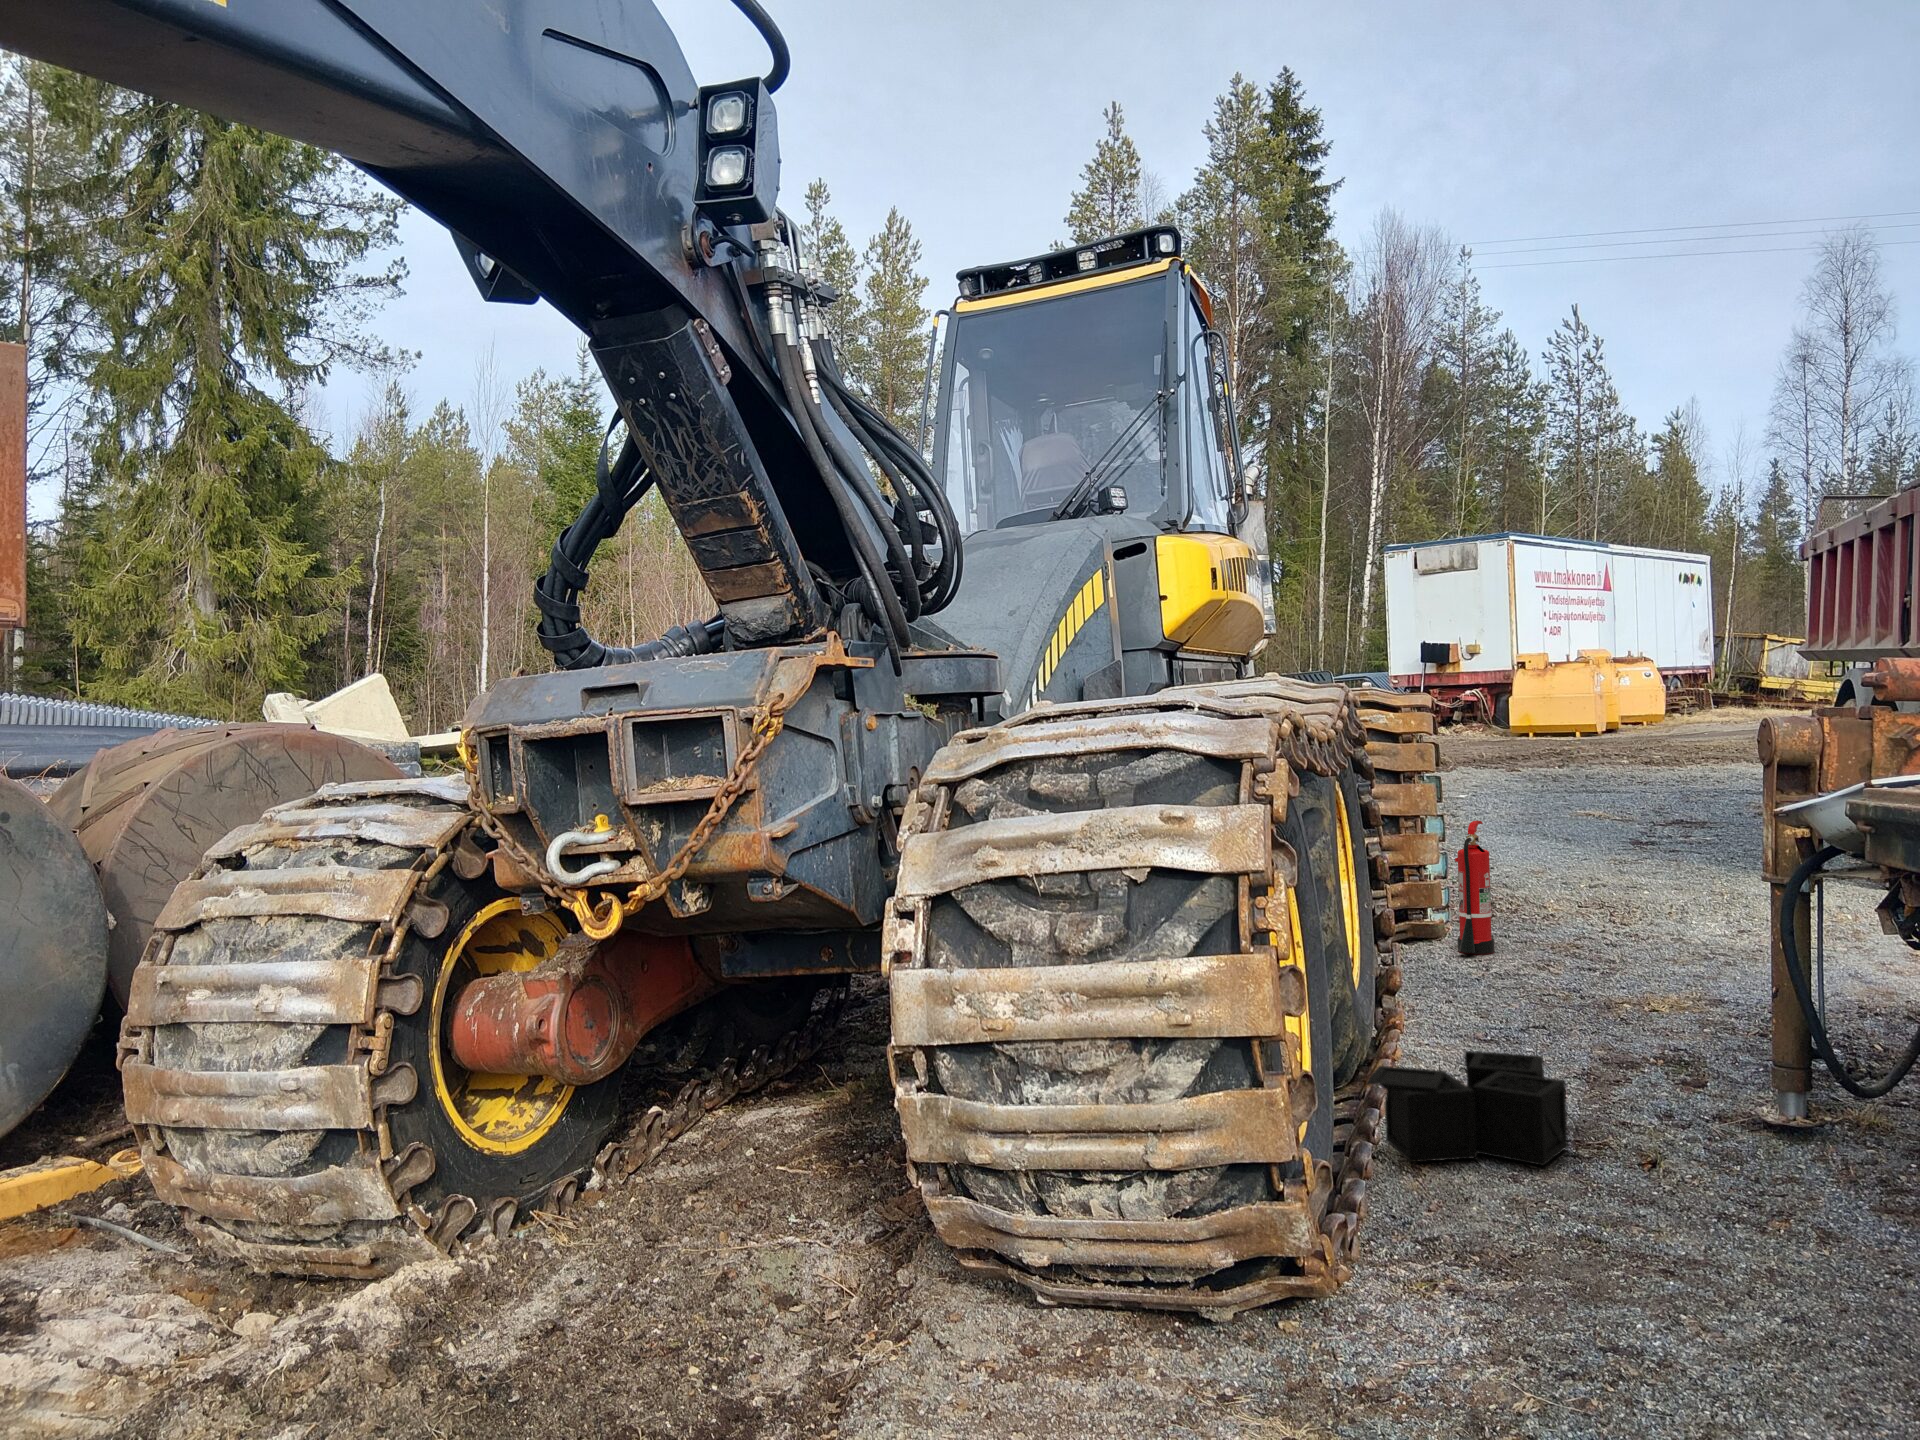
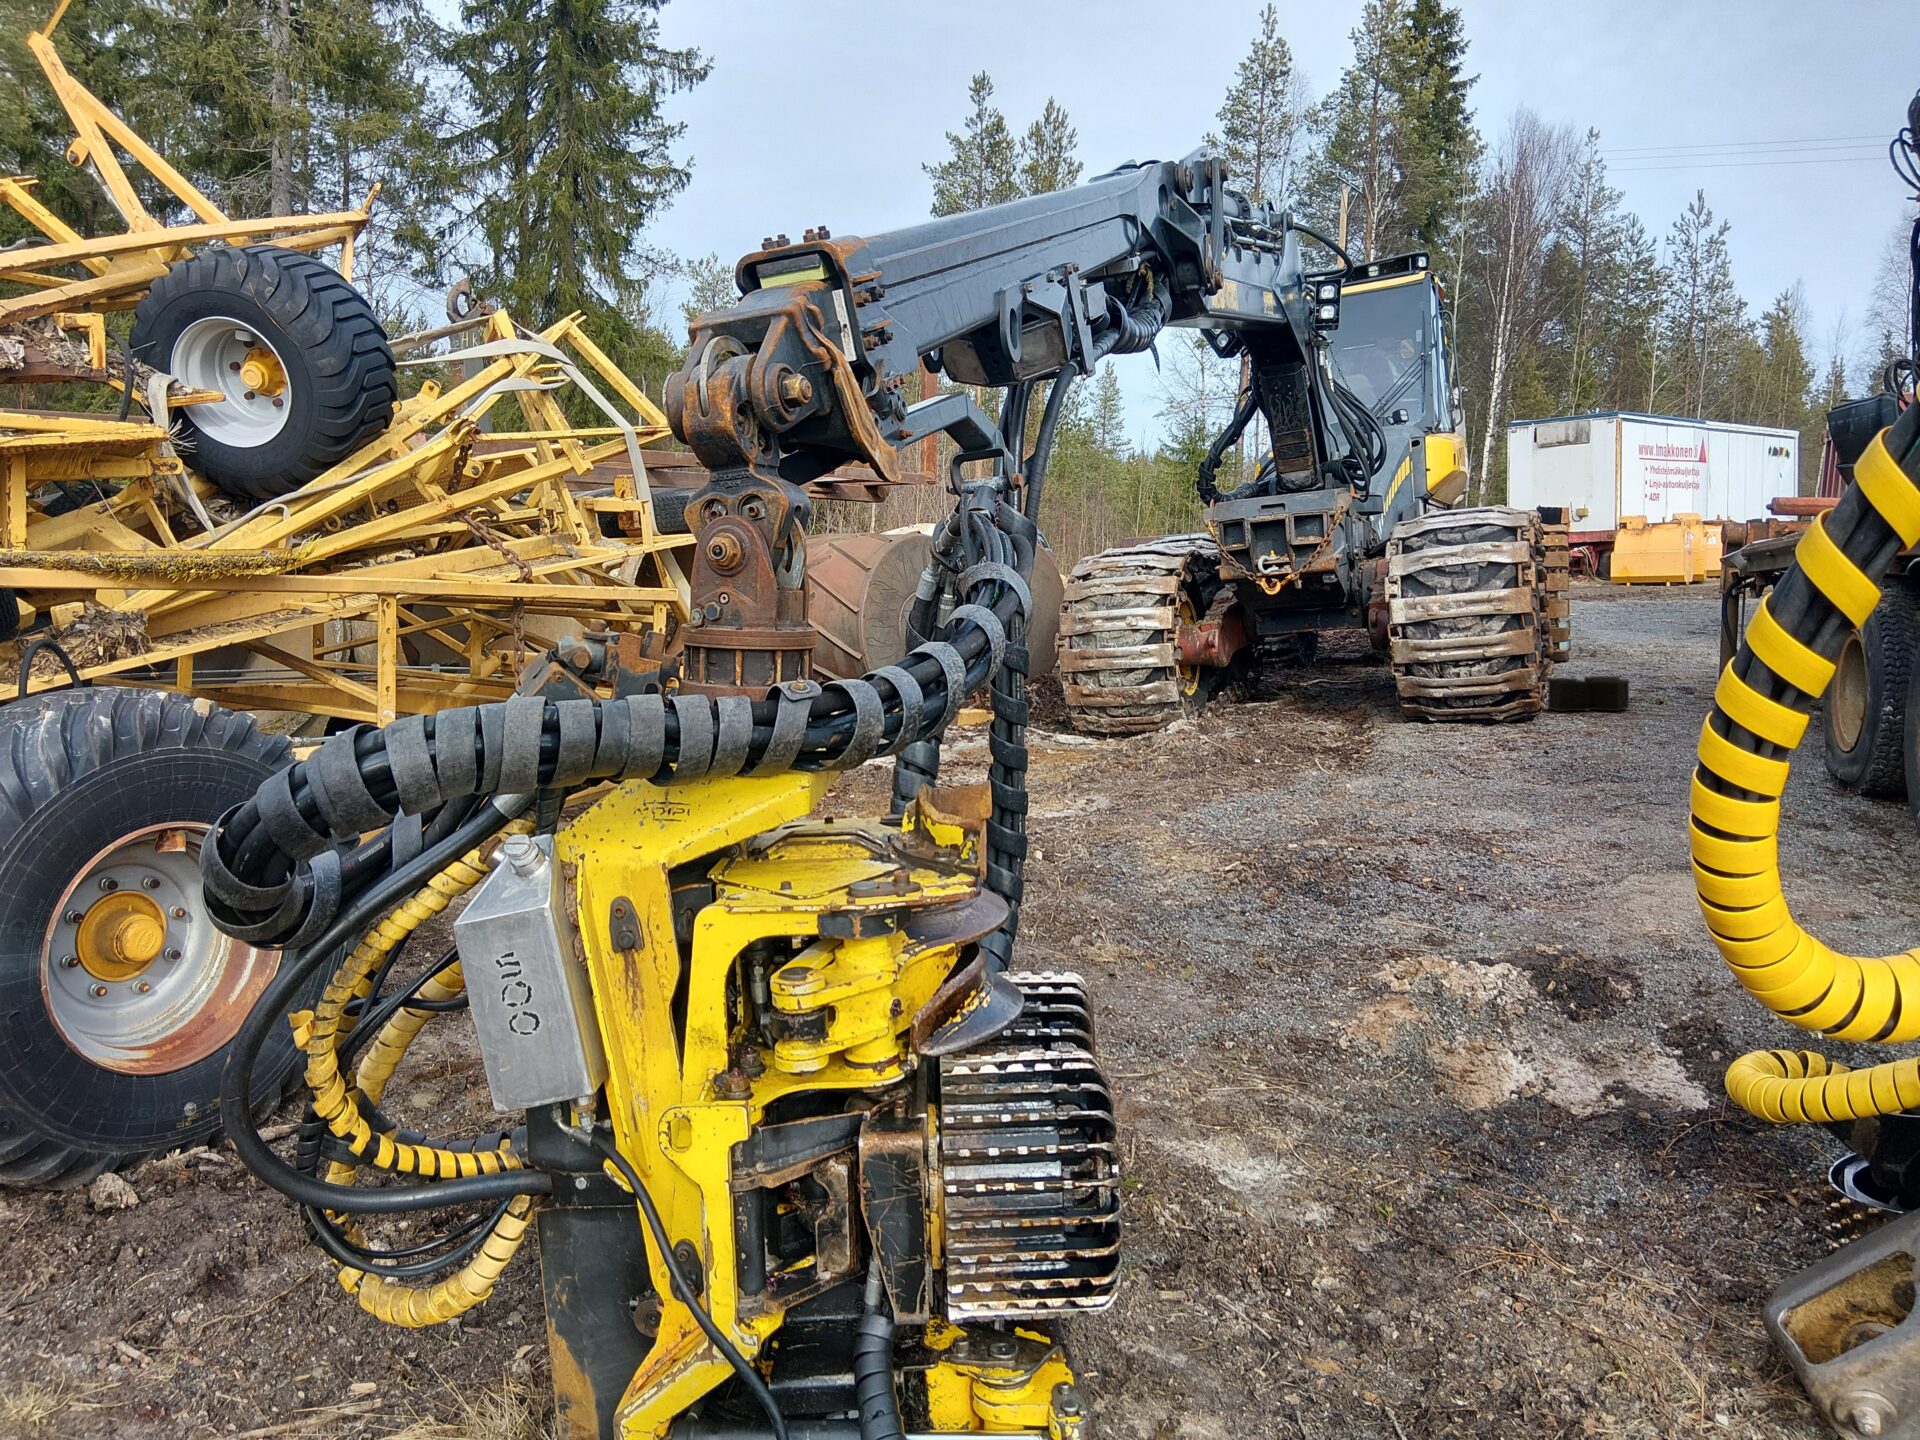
fire extinguisher: present [1455,821,1494,955] -> none [1575,597,1596,671]

